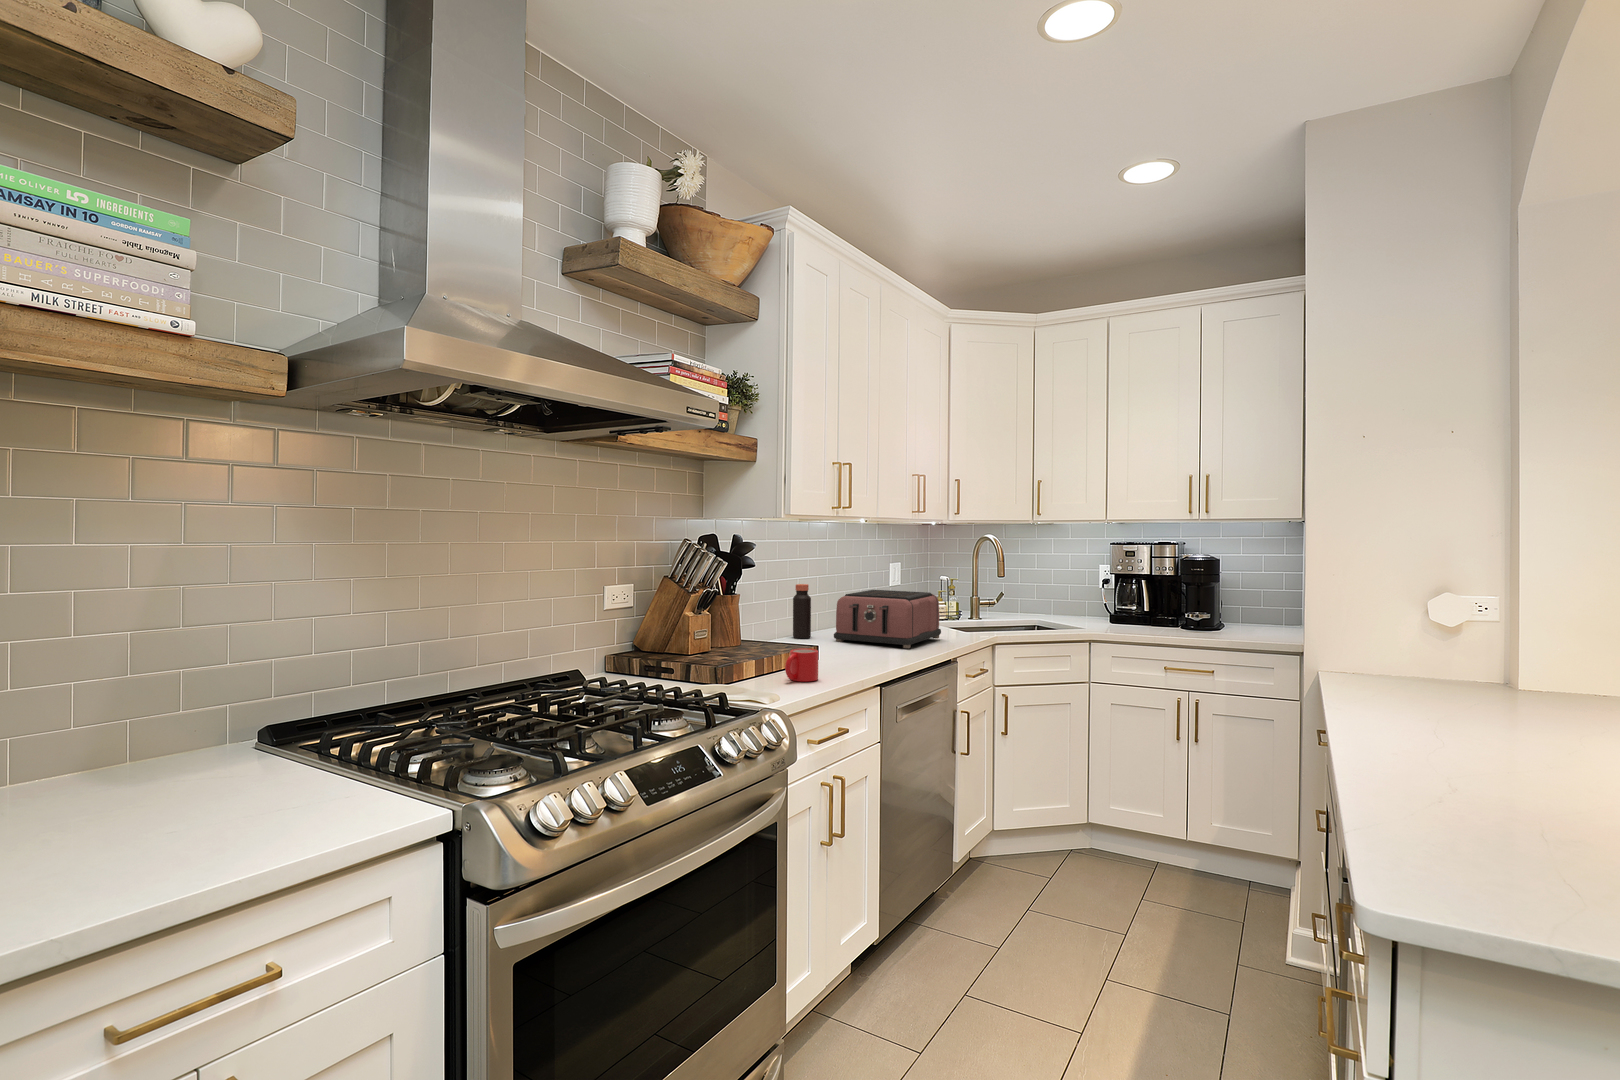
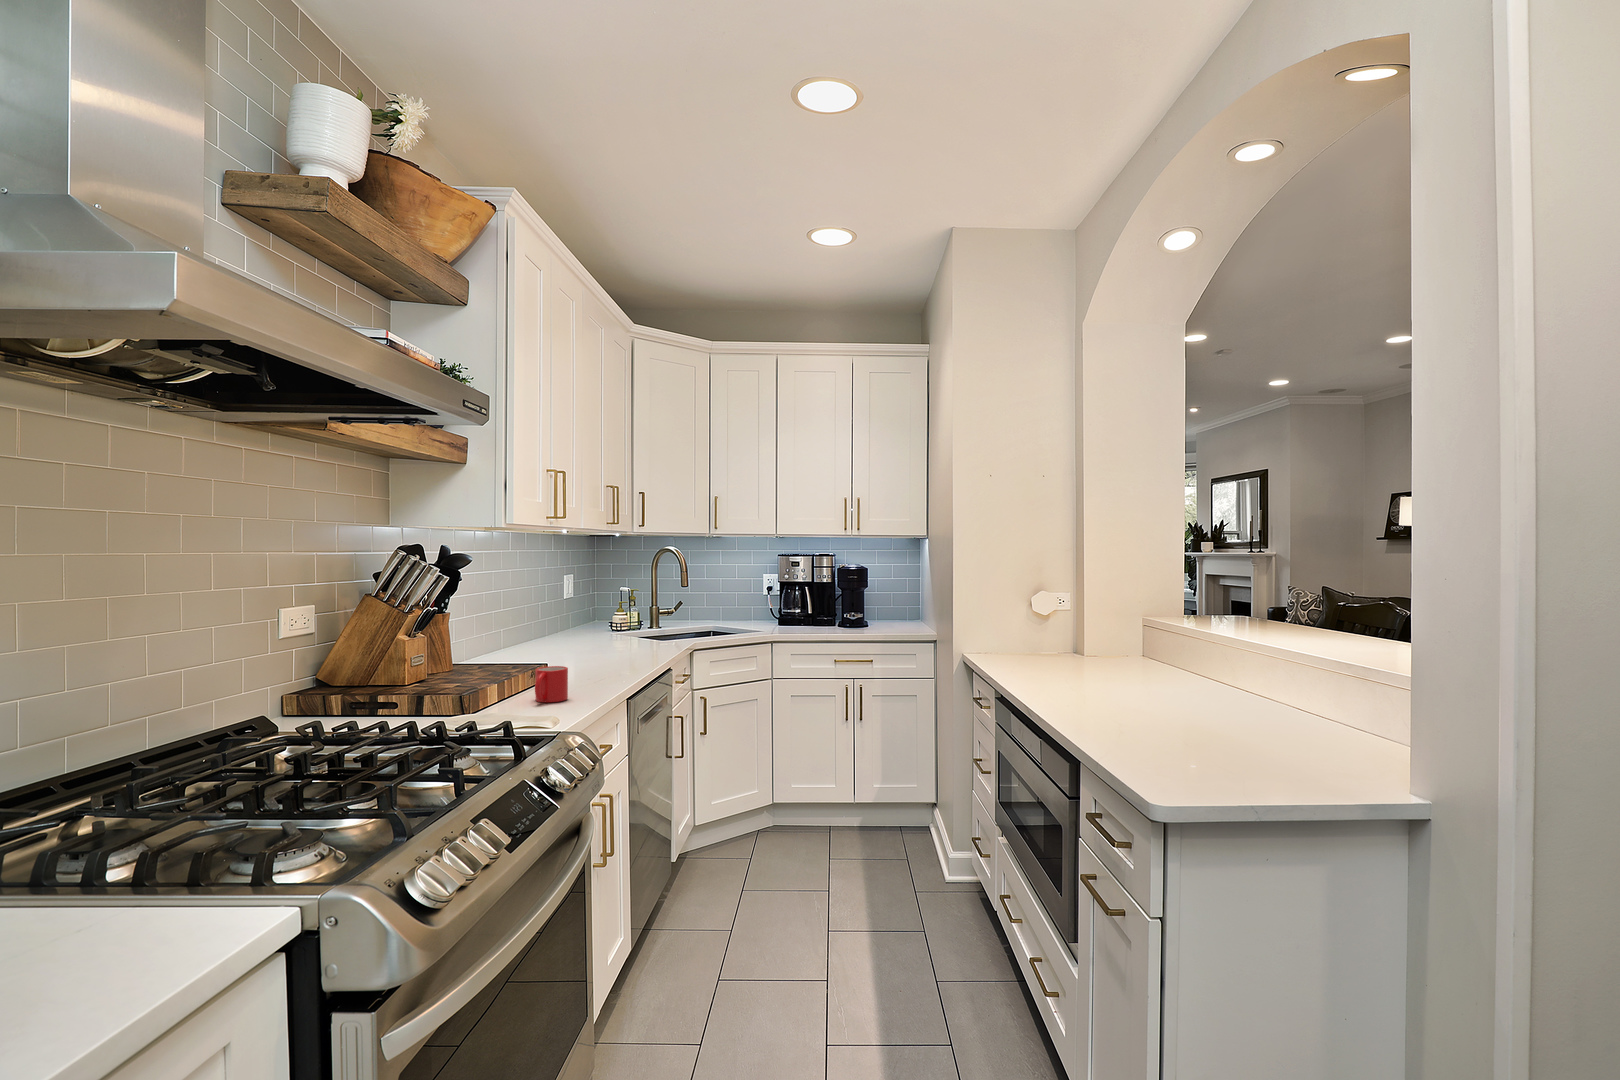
bottle: present [793,584,811,638] -> none [492,600,513,659]
toaster: present [834,590,941,648] -> none [541,603,647,660]

